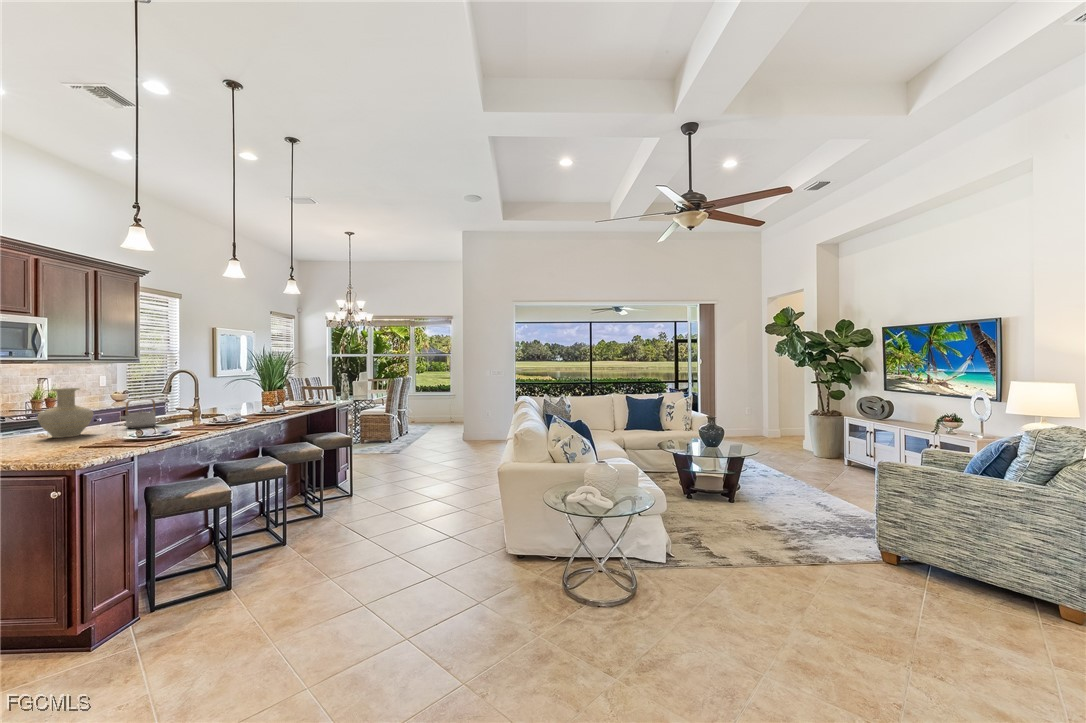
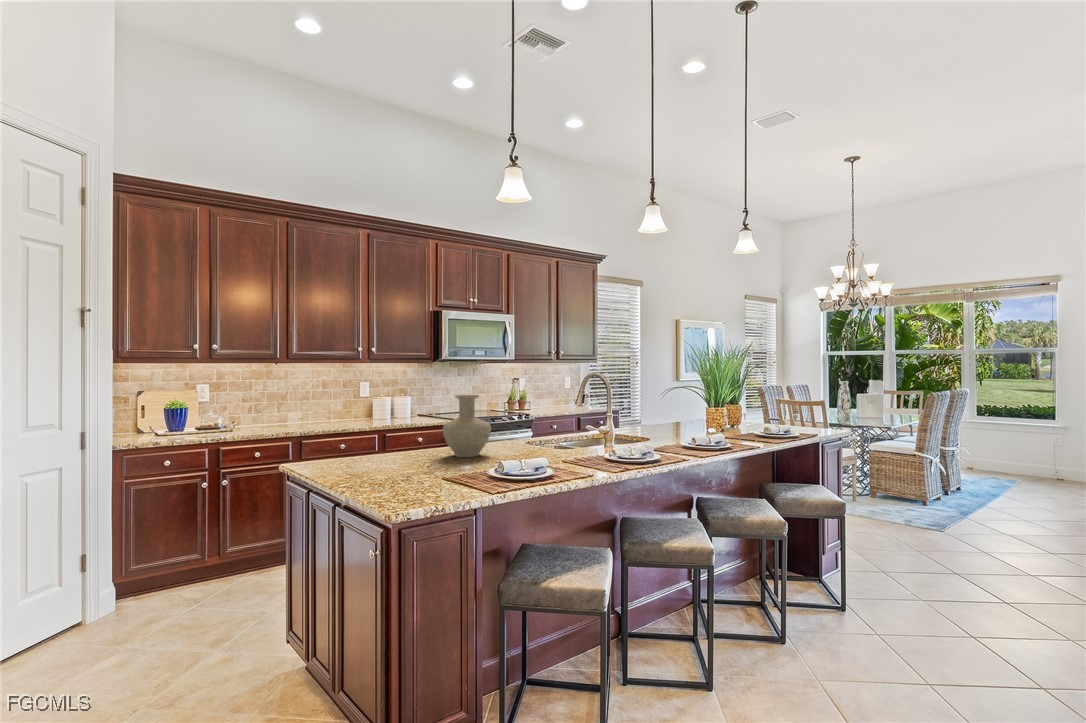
teapot: present [120,399,156,428] -> none [519,413,557,454]

